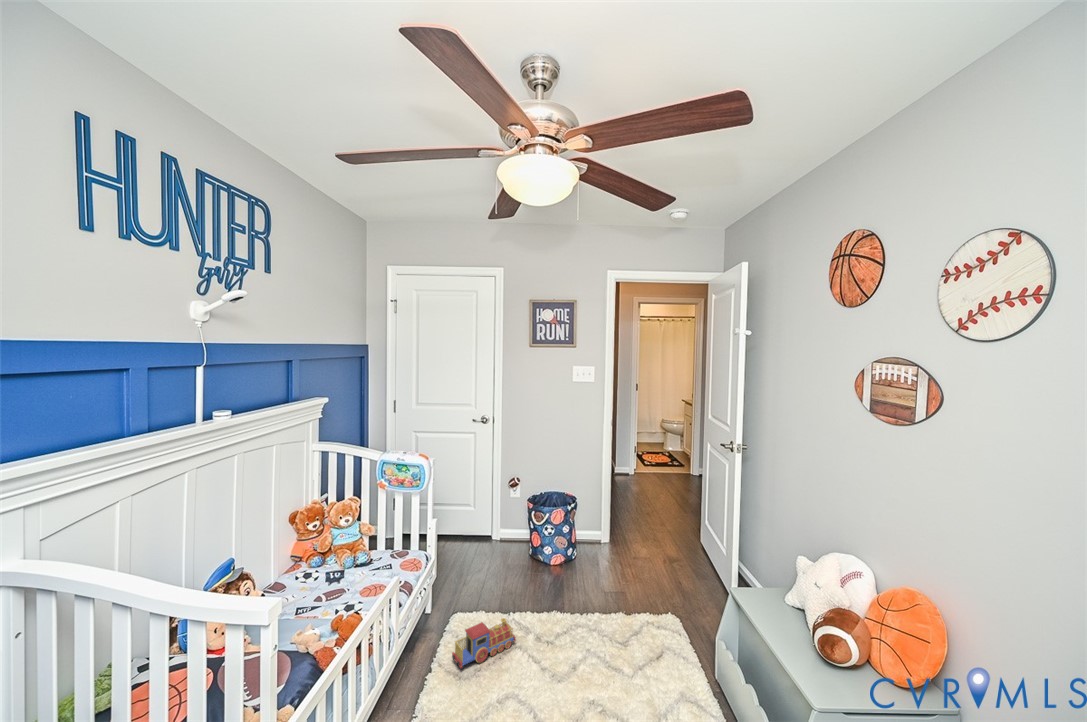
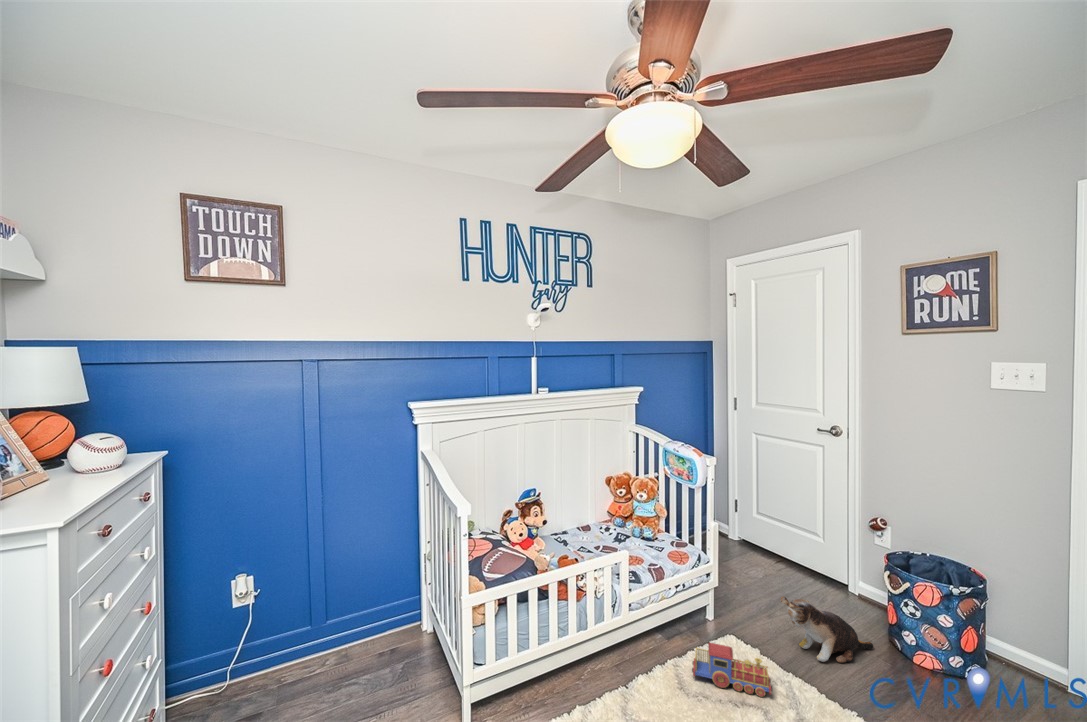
plush toy: none [493,556,533,598] -> present [781,596,873,663]

